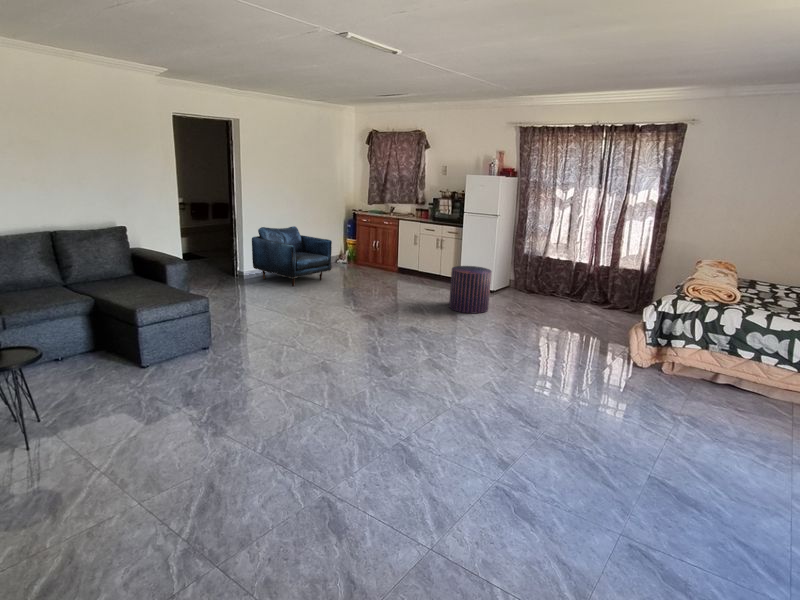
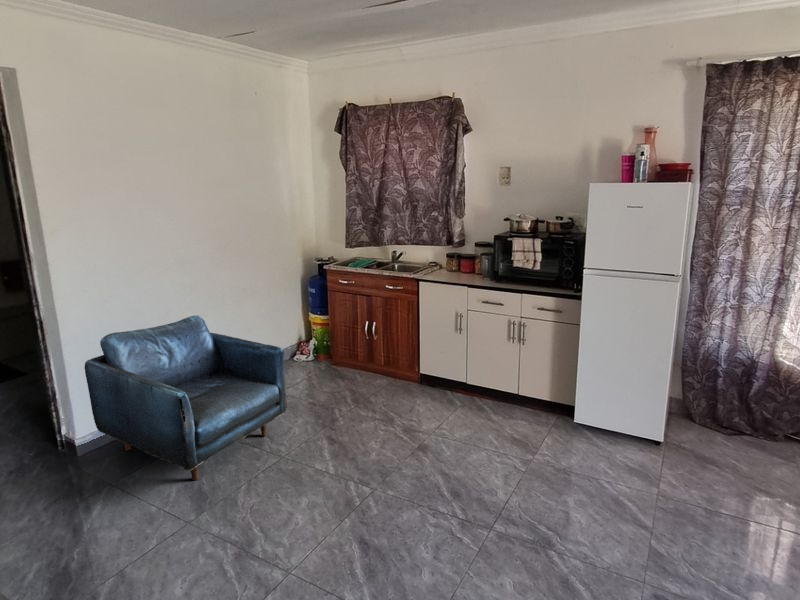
pouf: present [449,266,492,313] -> none [613,418,750,577]

